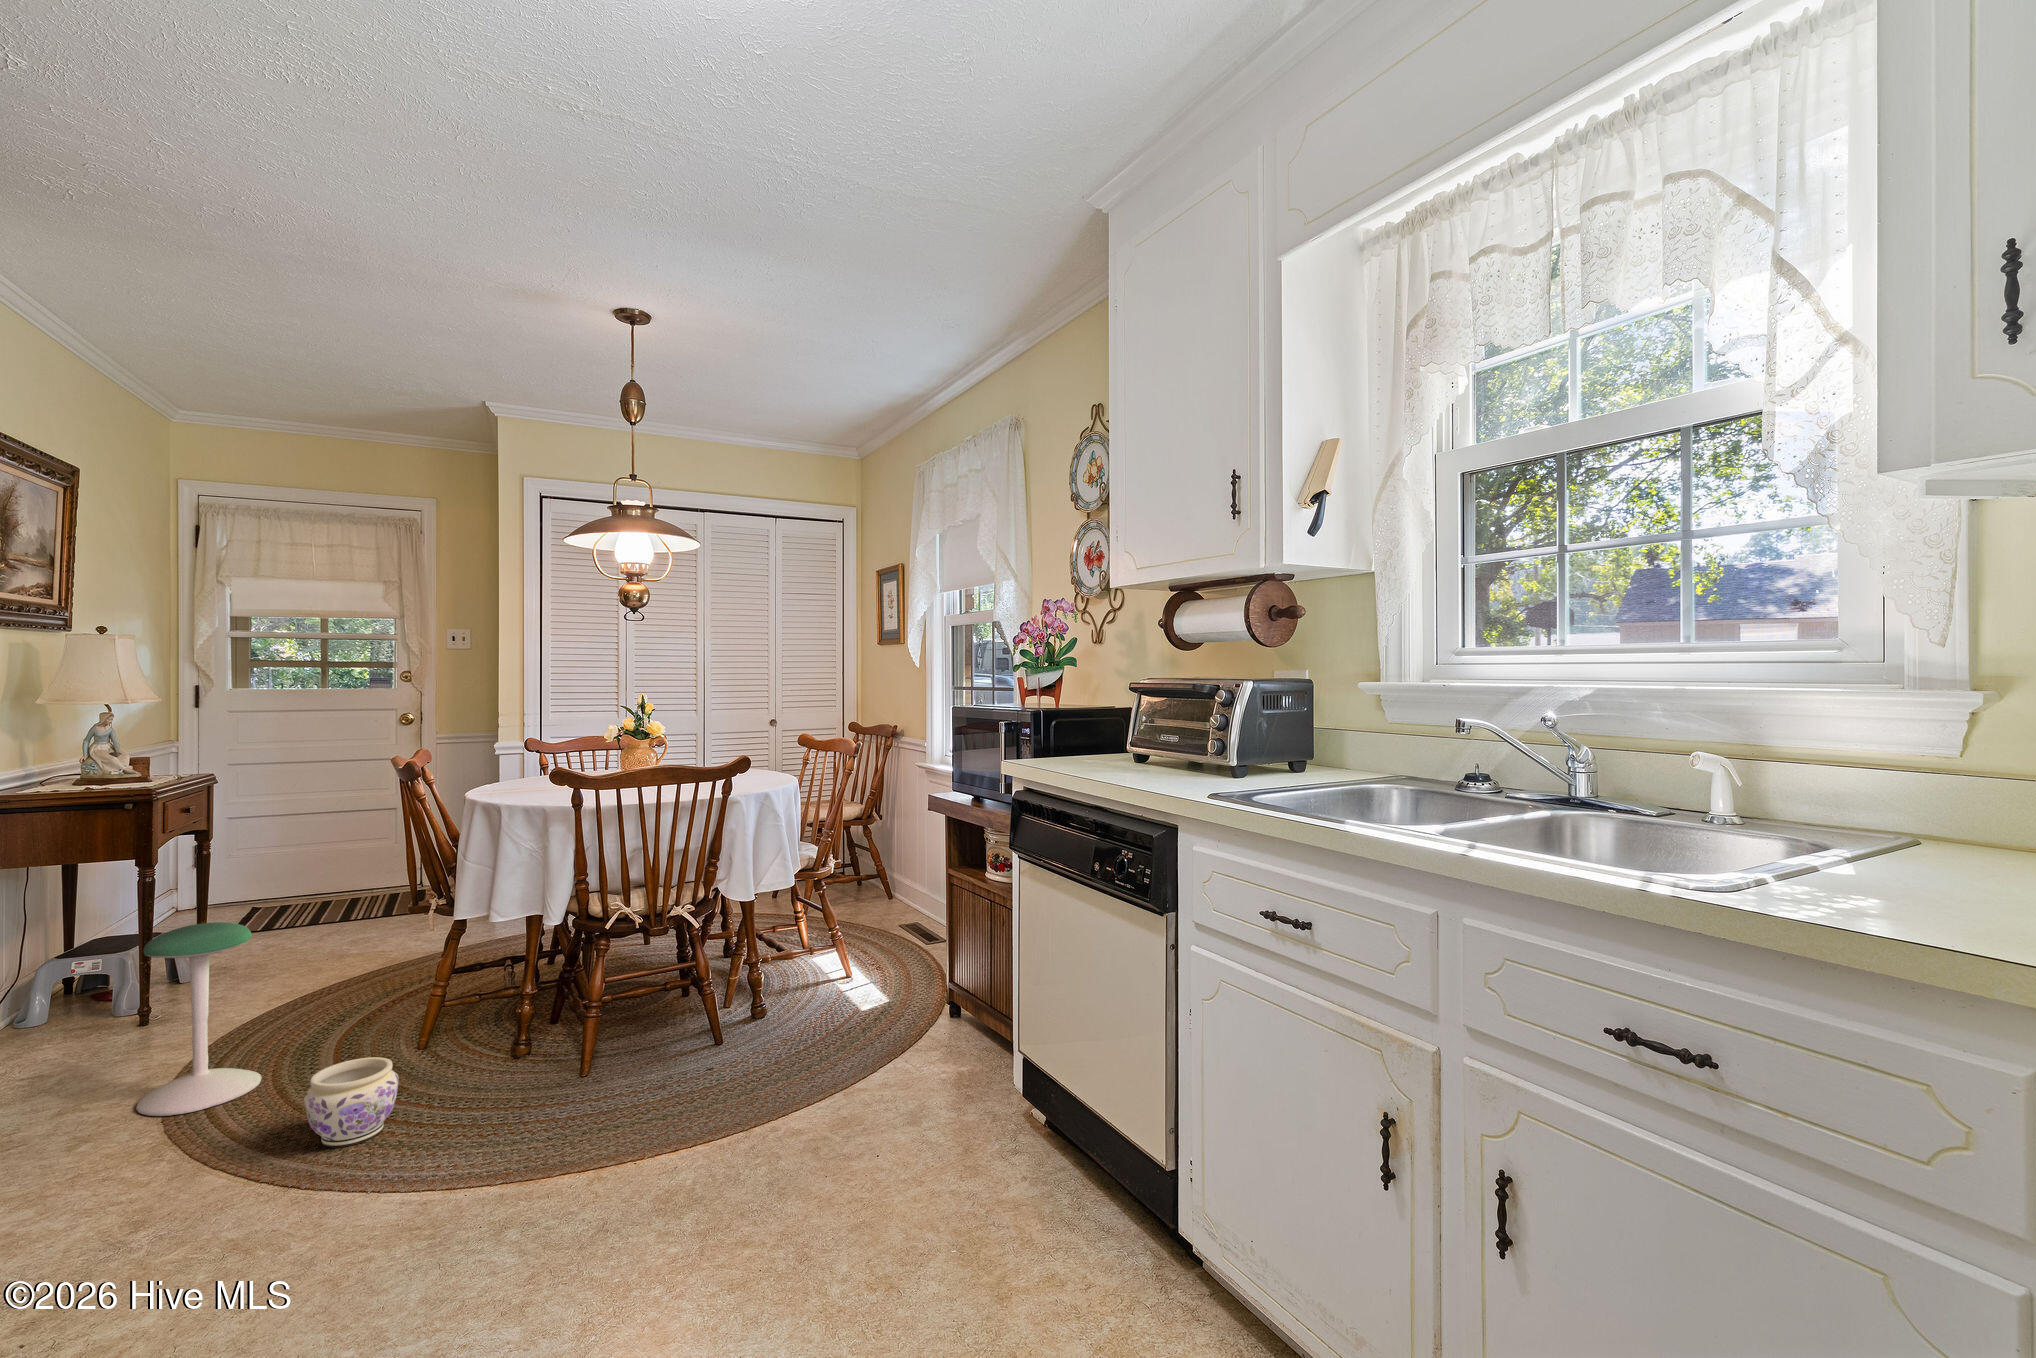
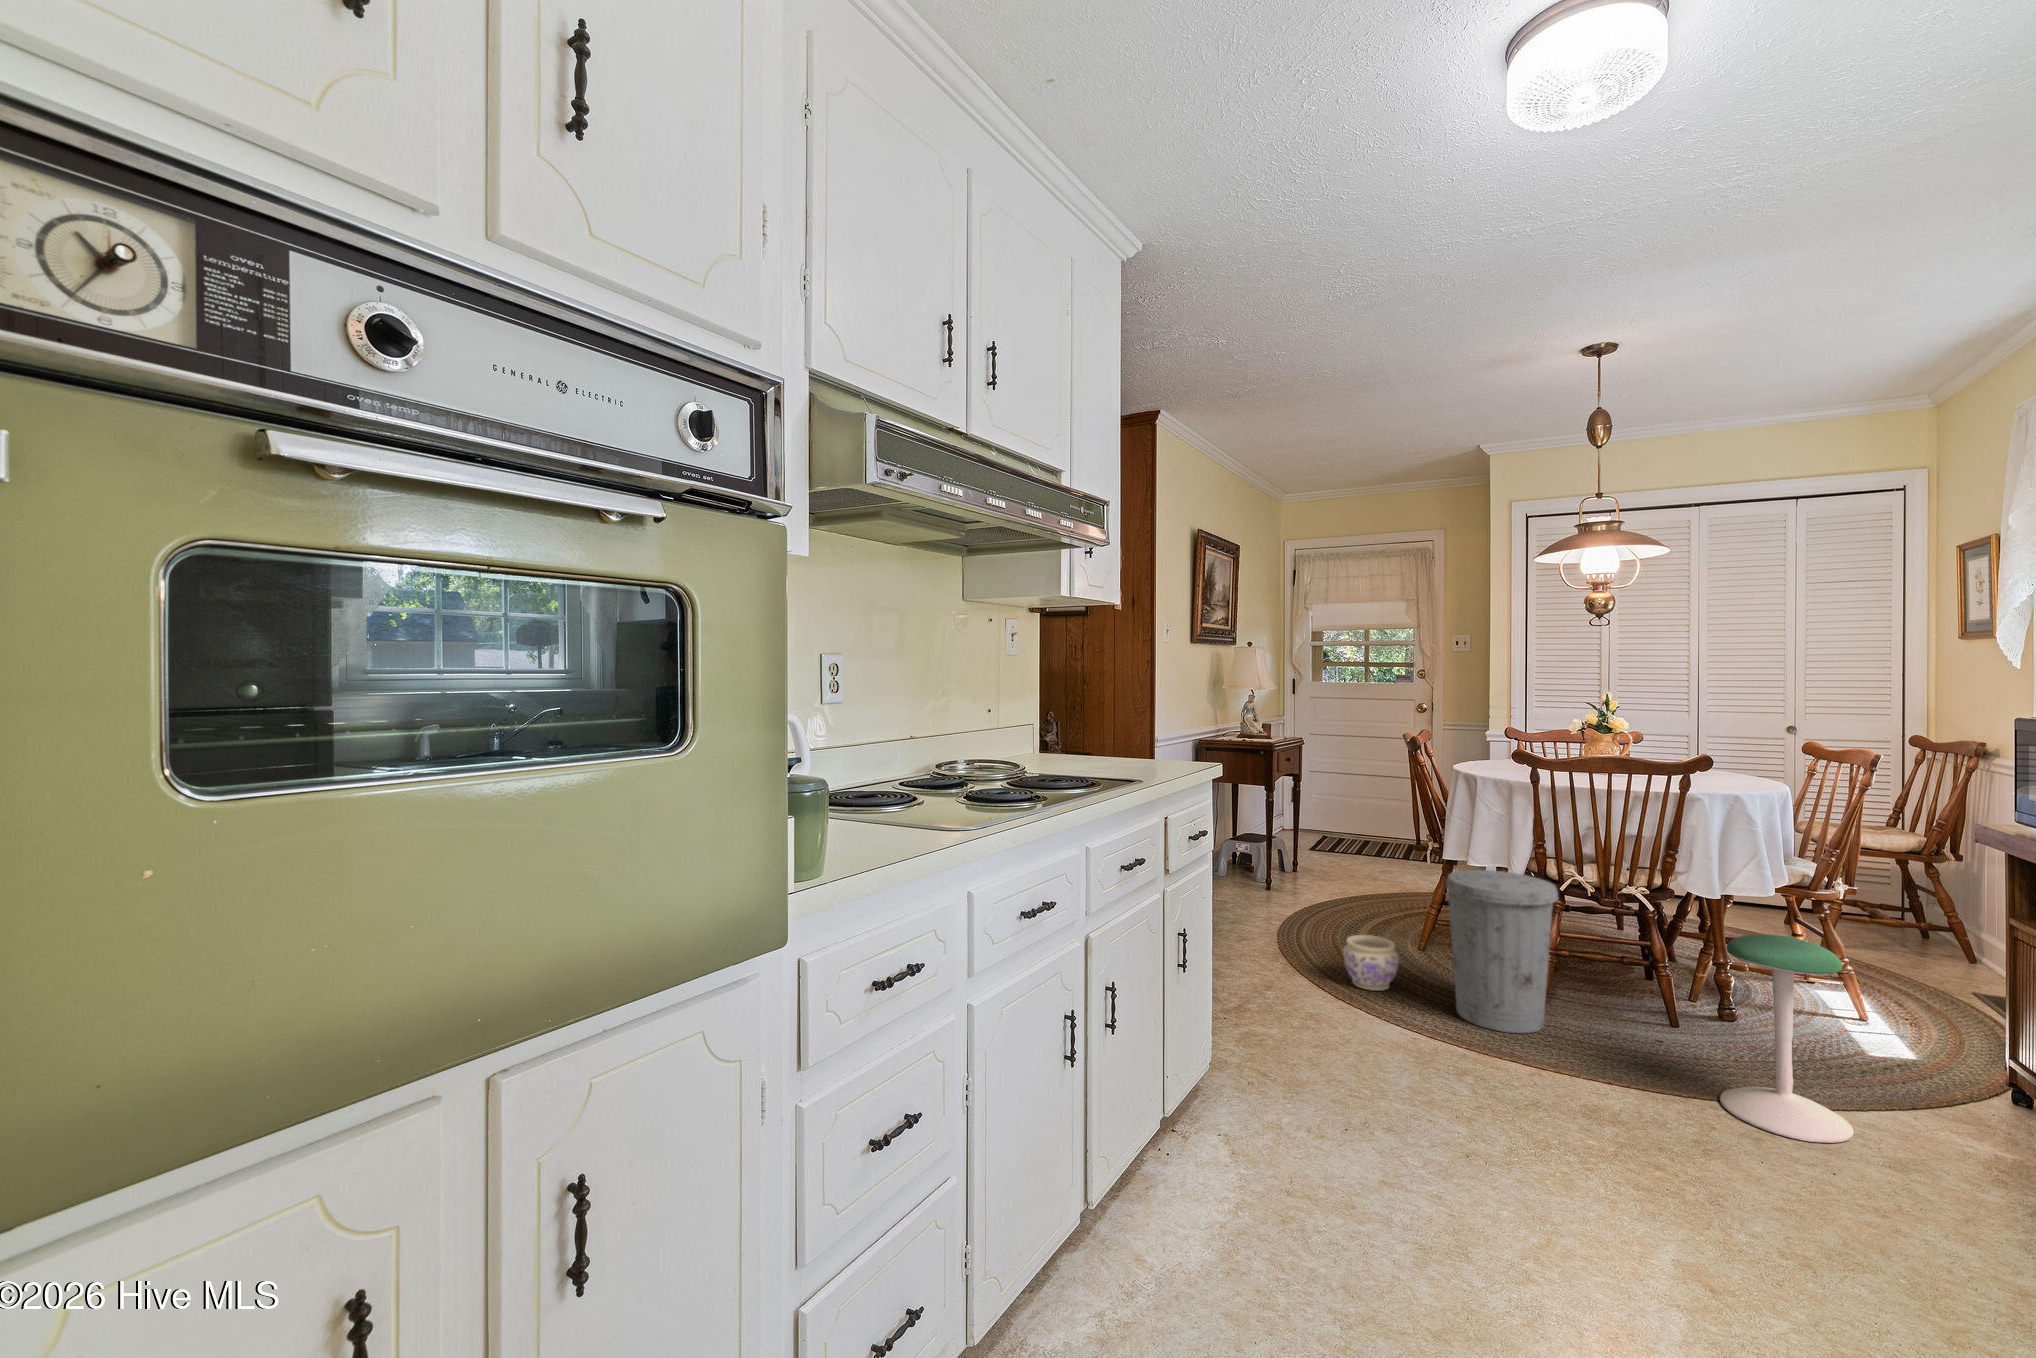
trash can: none [469,921,610,1135] -> present [1446,870,1559,1033]
stool: present [136,922,262,1116] -> present [1720,934,1854,1143]

